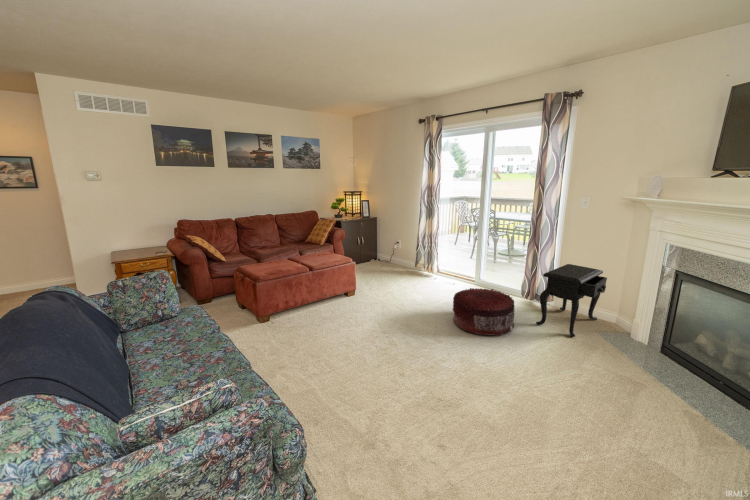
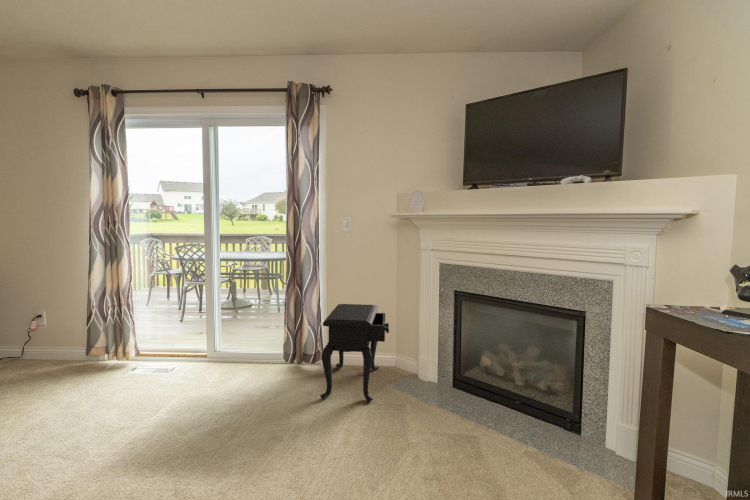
pouf: present [453,288,515,336] -> none [188,362,296,456]

